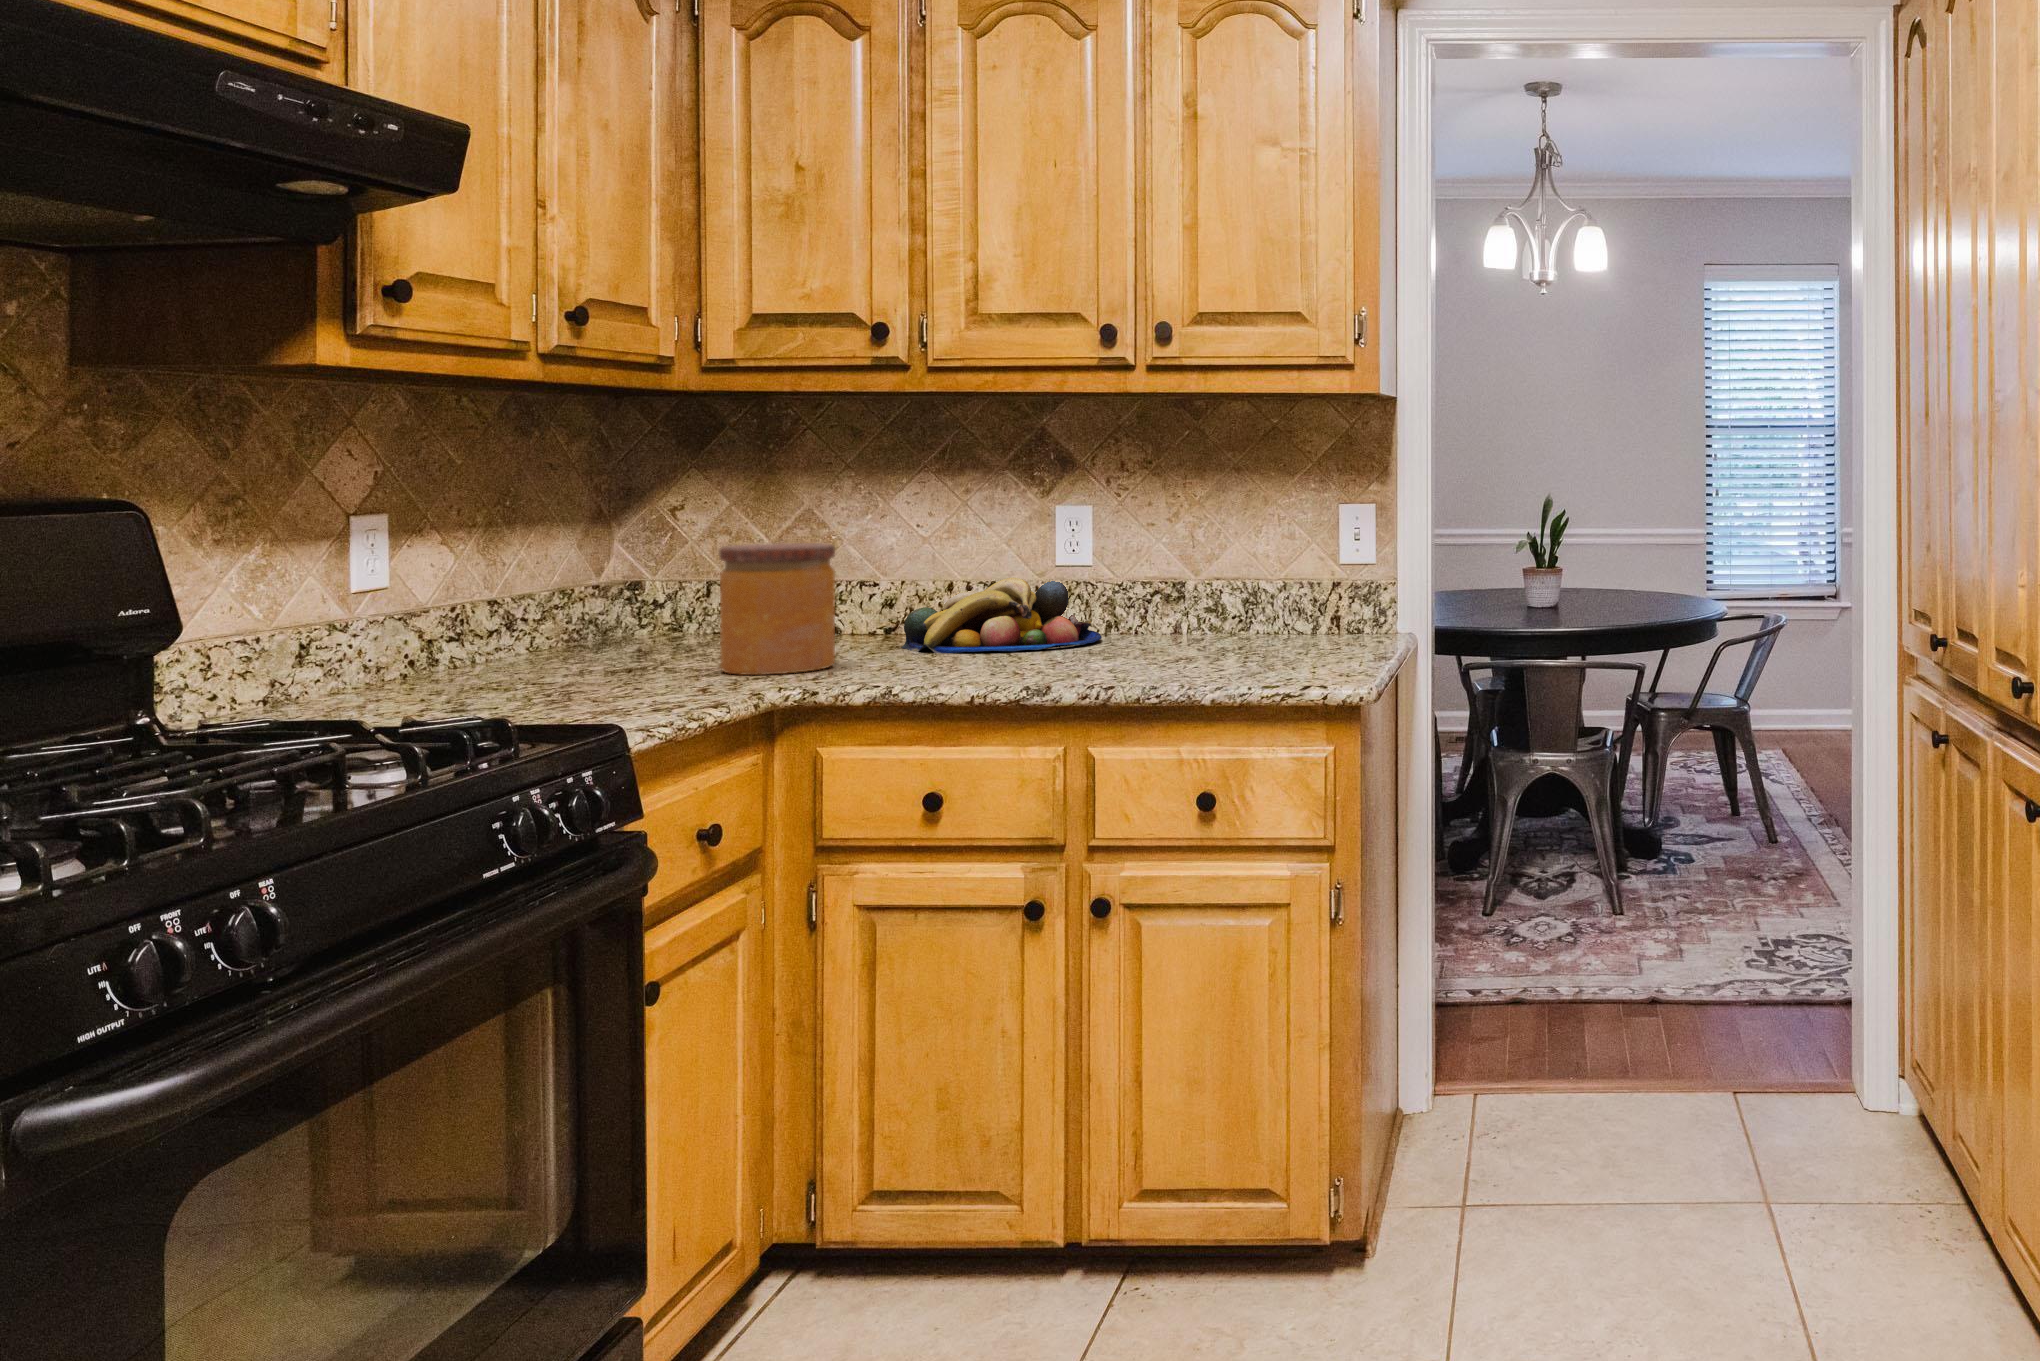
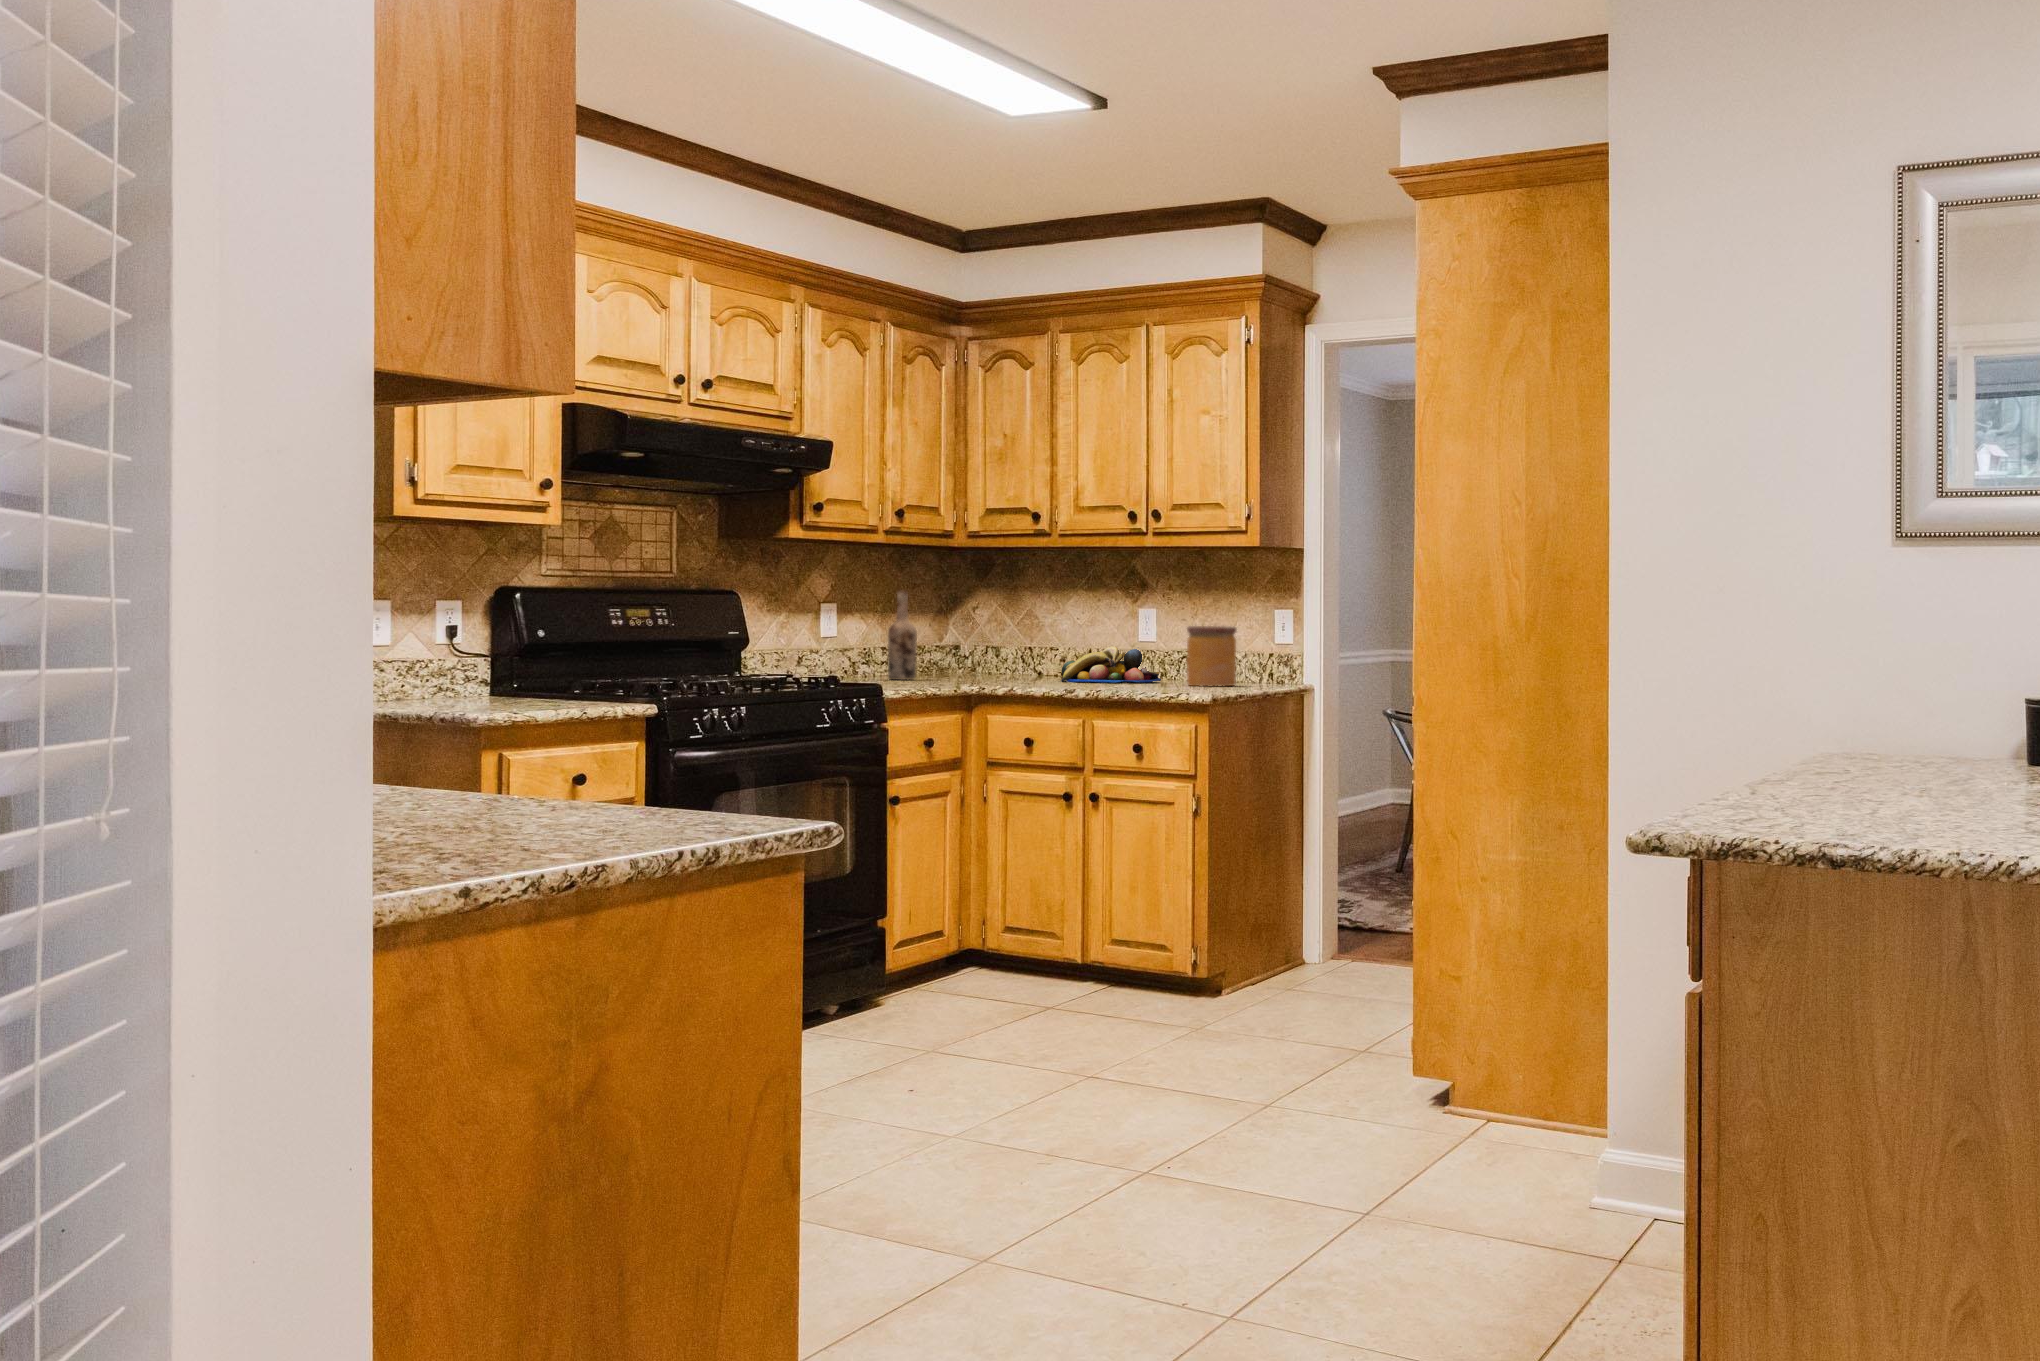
wine bottle: none [532,481,603,676] -> present [888,590,917,680]
jar: present [719,543,835,675] -> present [1187,626,1236,686]

